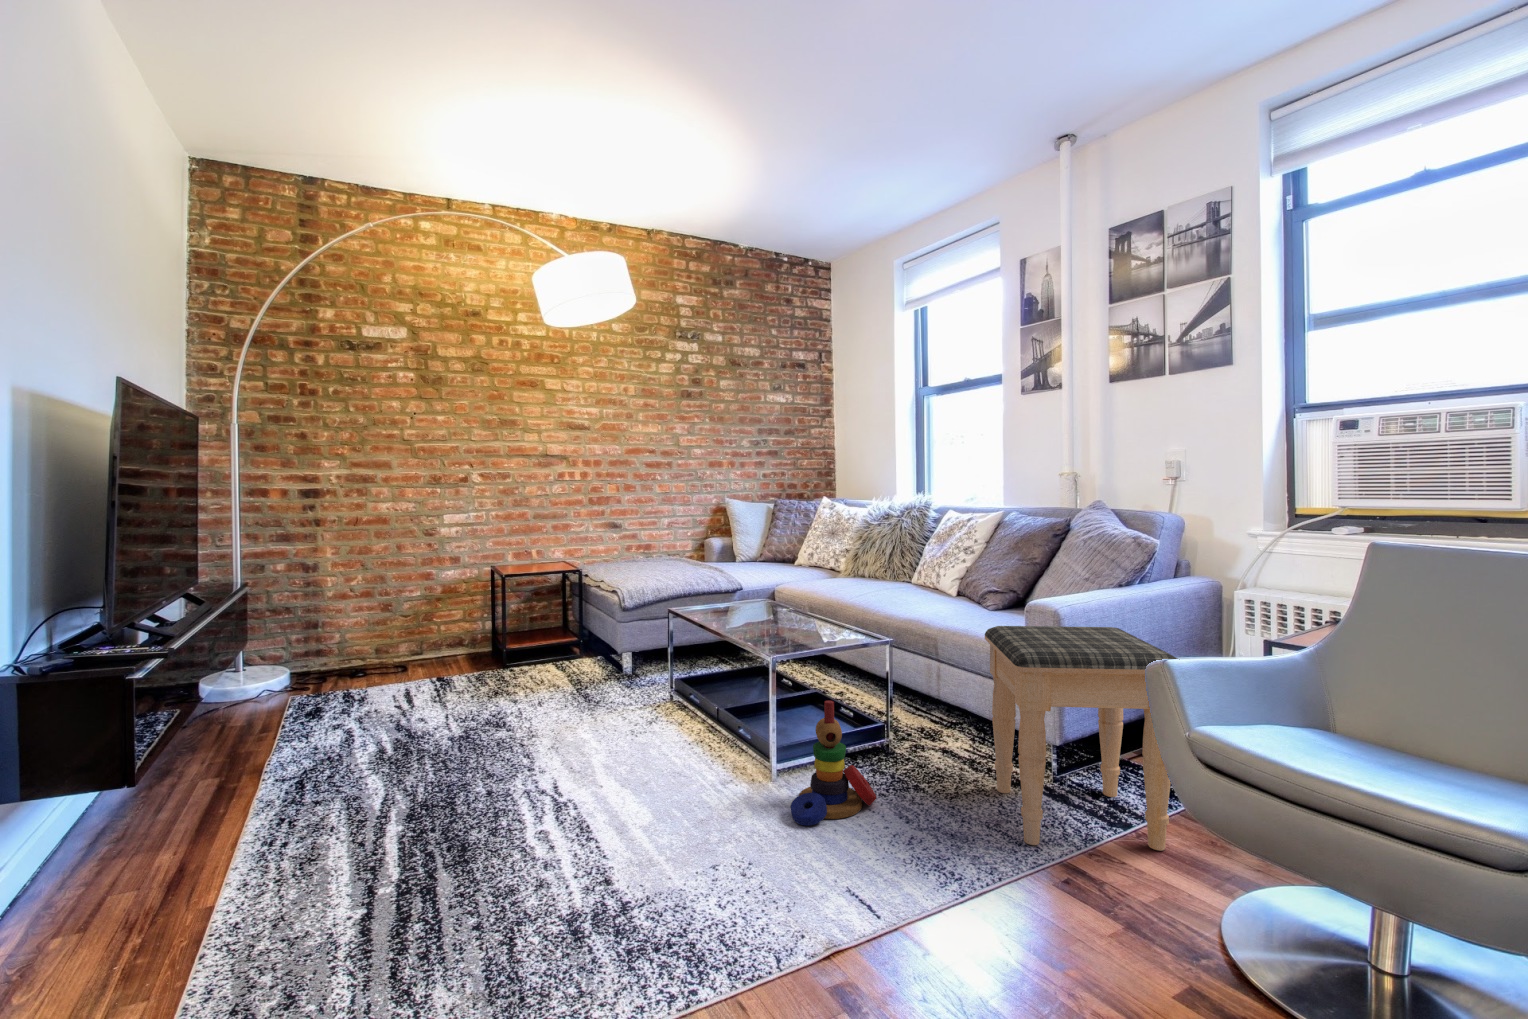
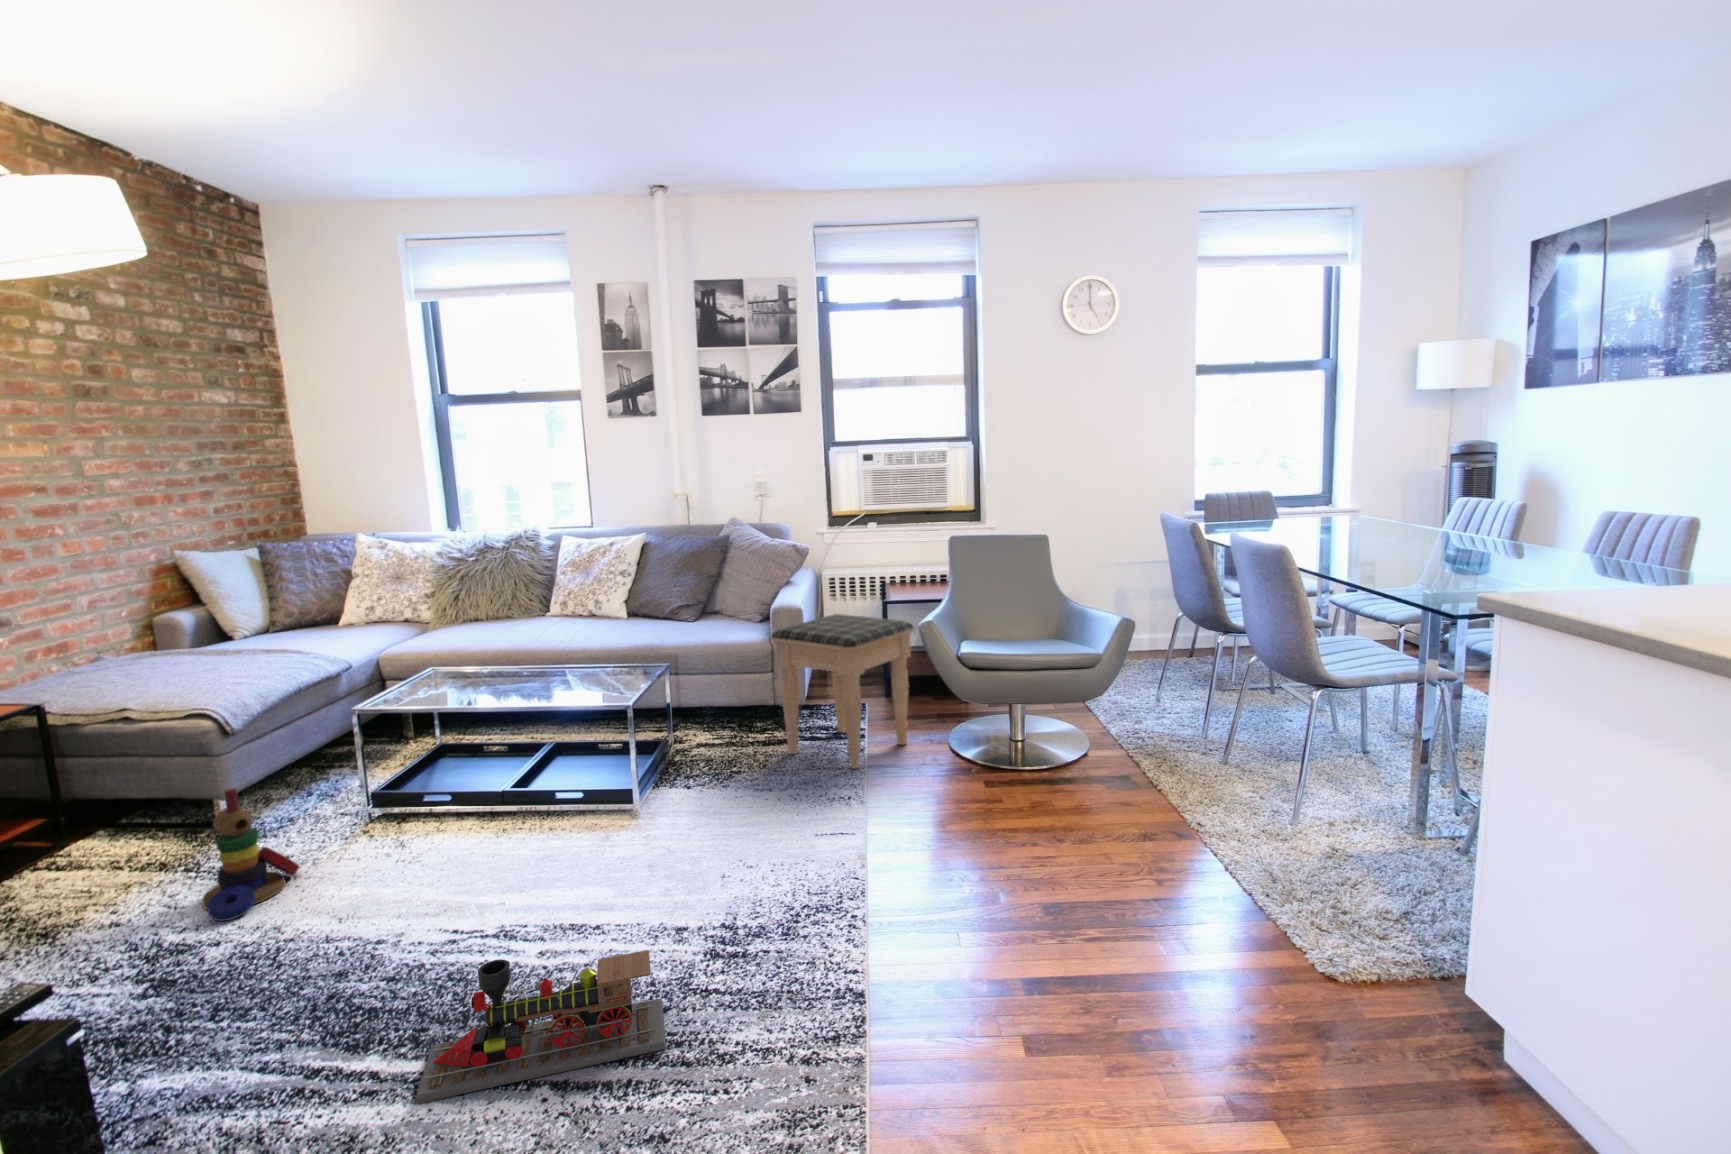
stacking toy: present [790,701,877,826] -> present [202,788,300,921]
toy train: none [298,809,446,976] -> present [414,950,666,1104]

